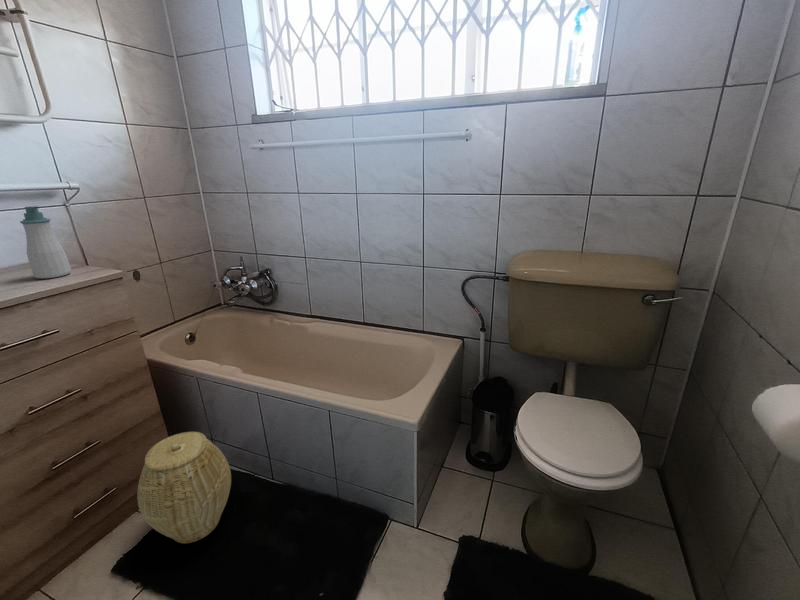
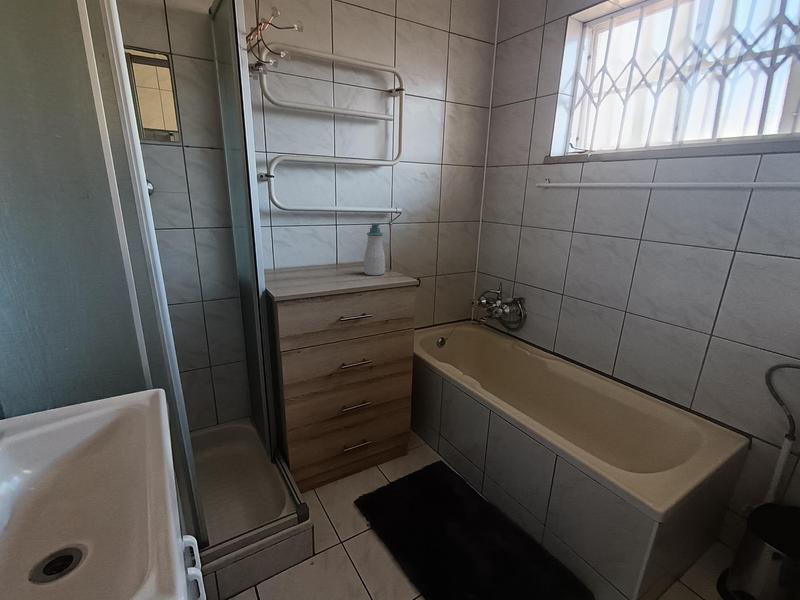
woven basket: present [137,432,231,543] -> none [384,420,453,515]

